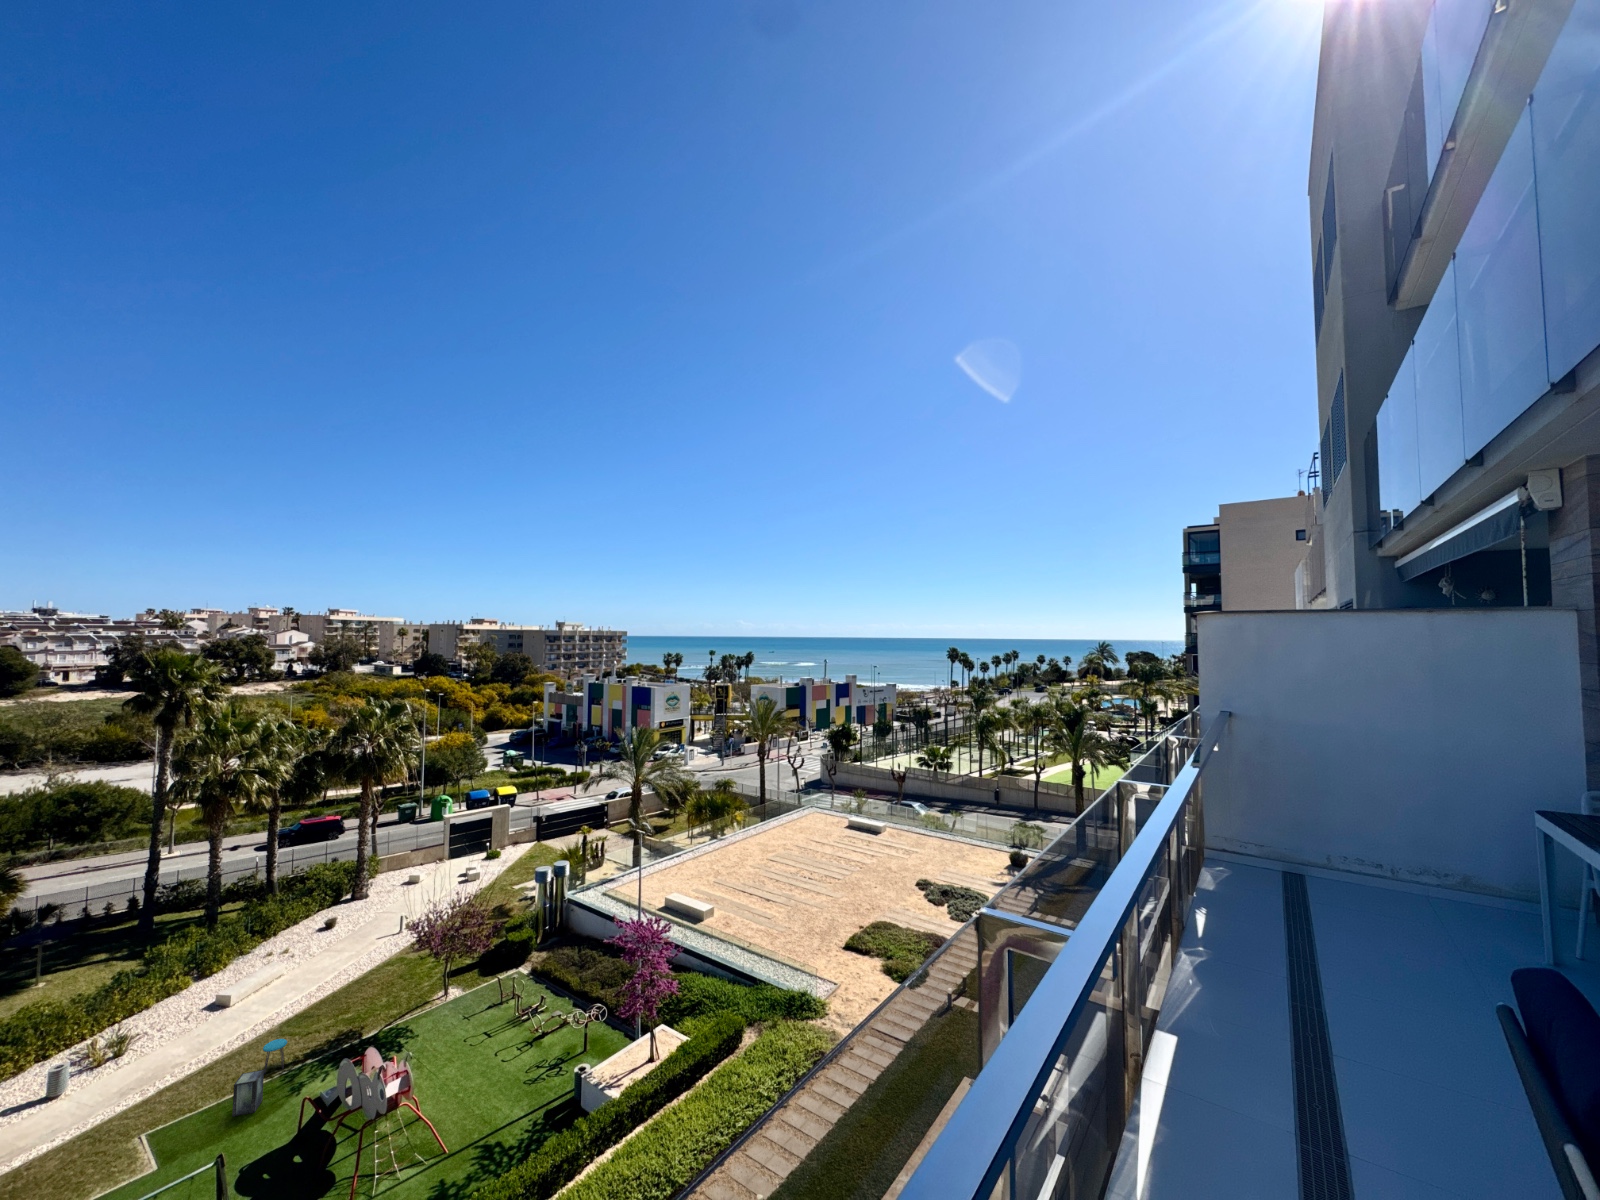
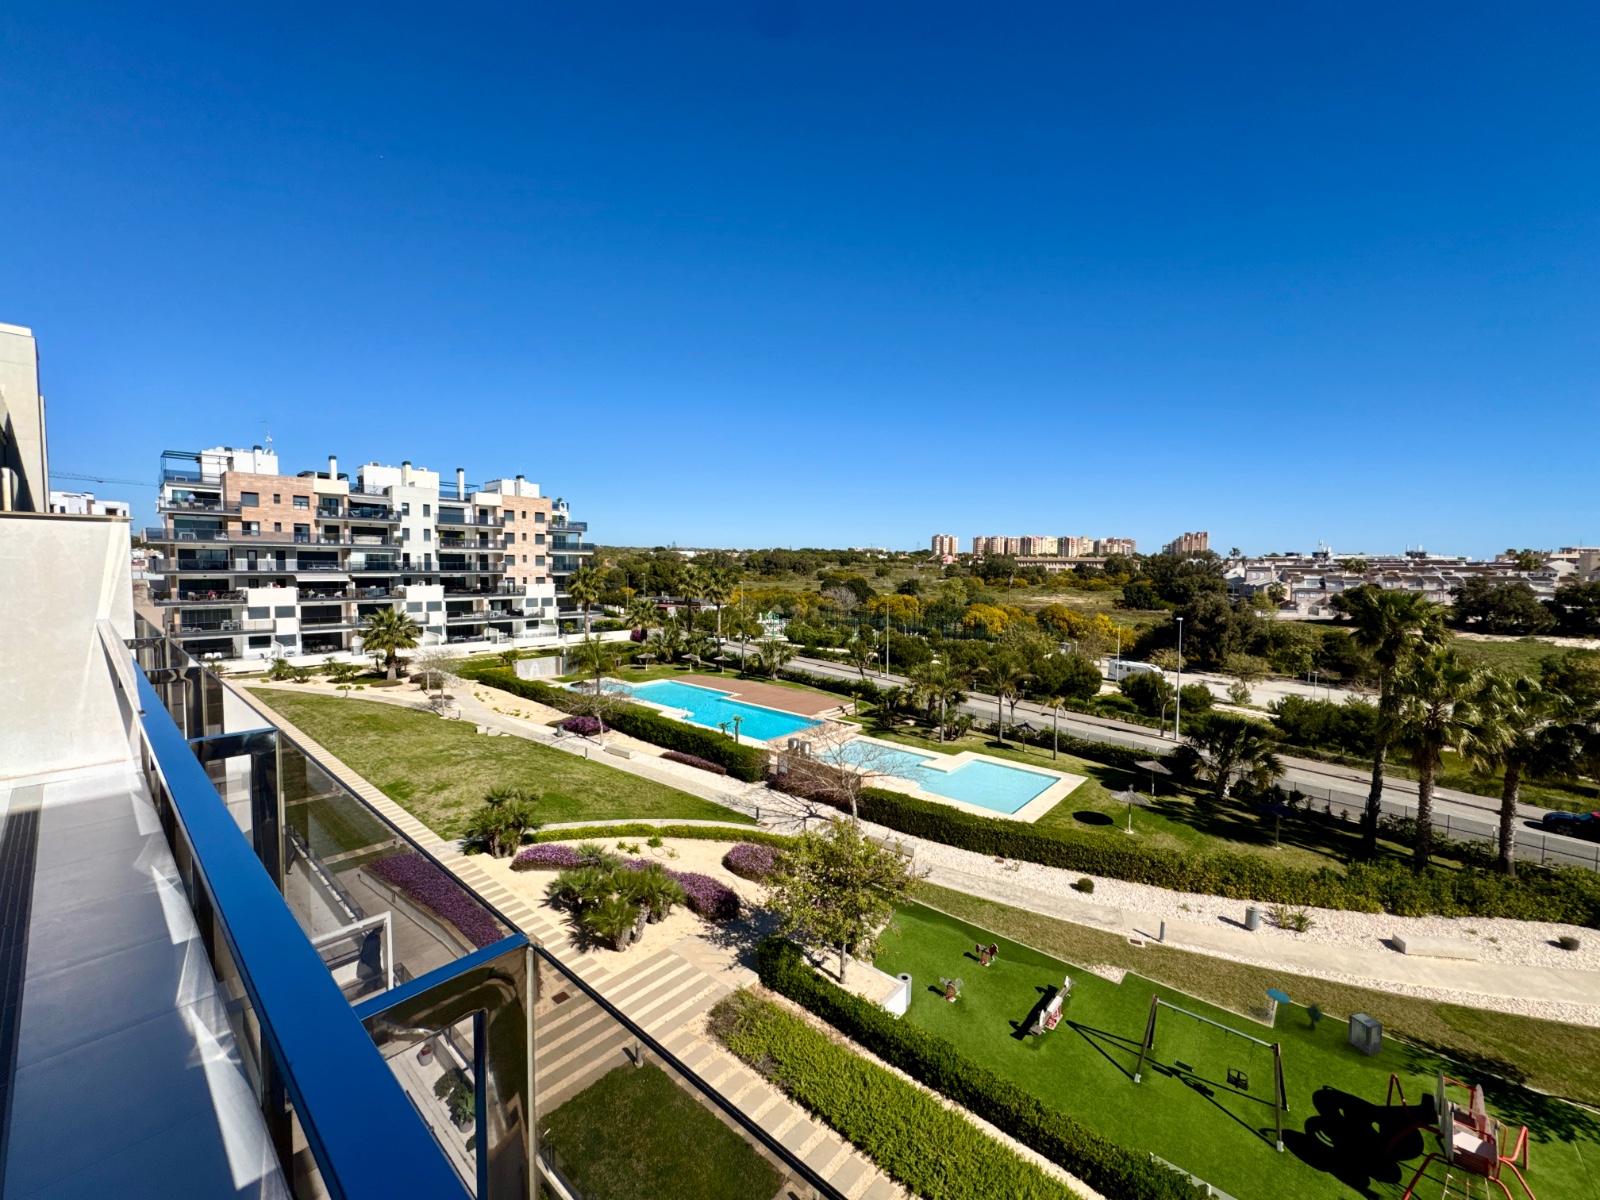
stool: present [263,1039,287,1074] -> present [1266,989,1290,1023]
decorative plant: none [181,1099,206,1136] -> present [1305,1003,1323,1029]

